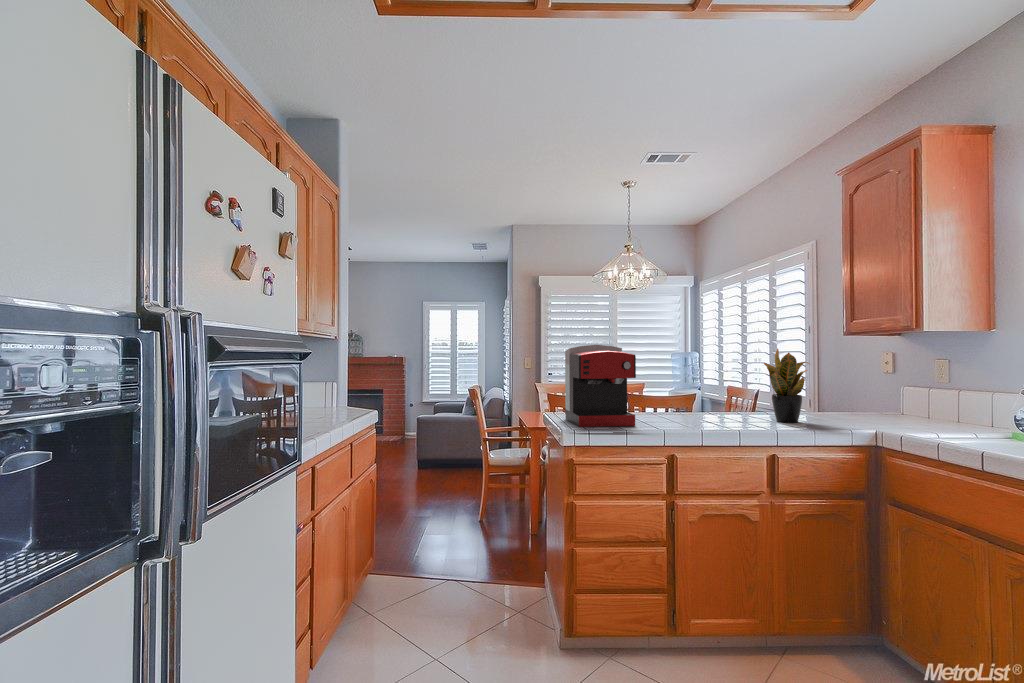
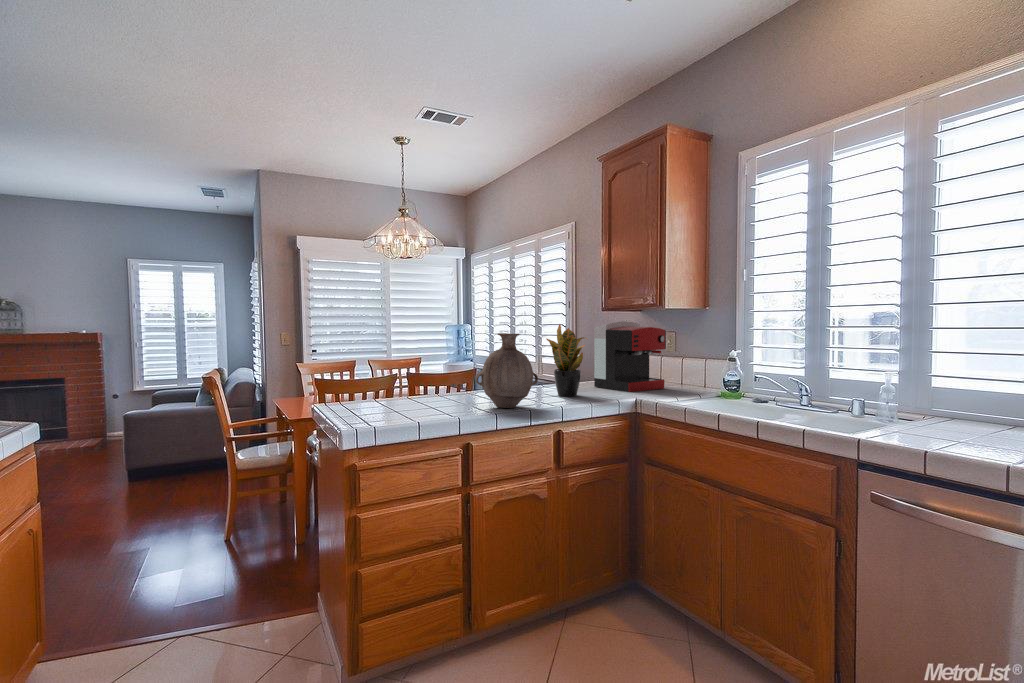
coffee maker: present [565,345,636,427] -> present [594,321,666,392]
vase: none [683,356,748,428] -> present [476,333,538,408]

